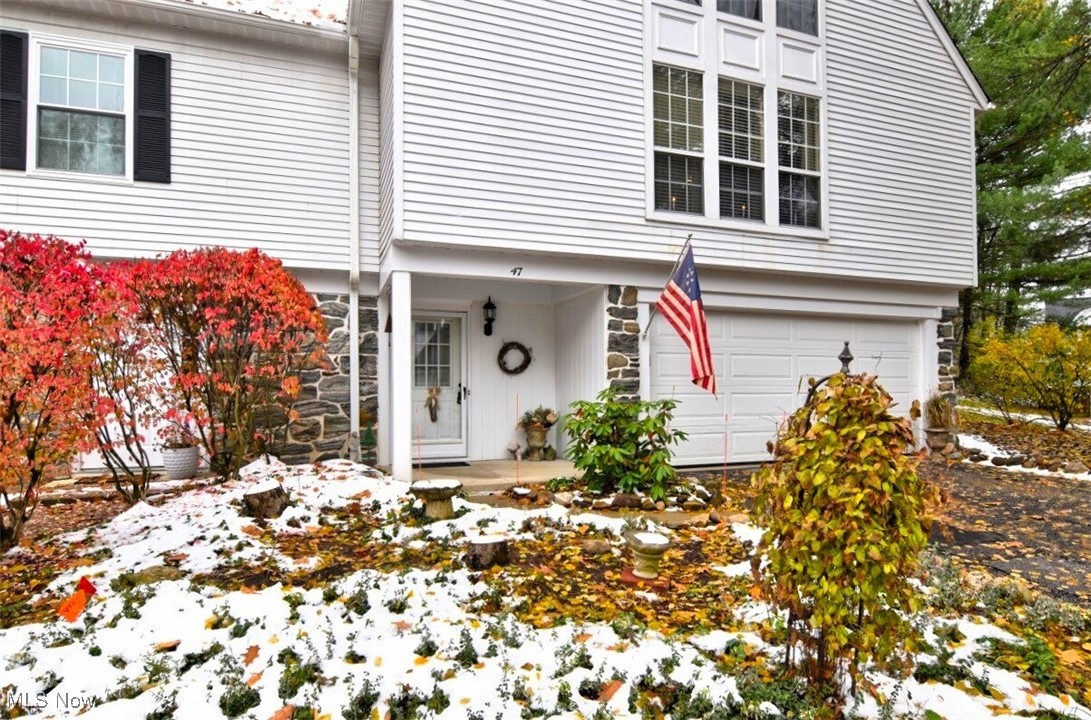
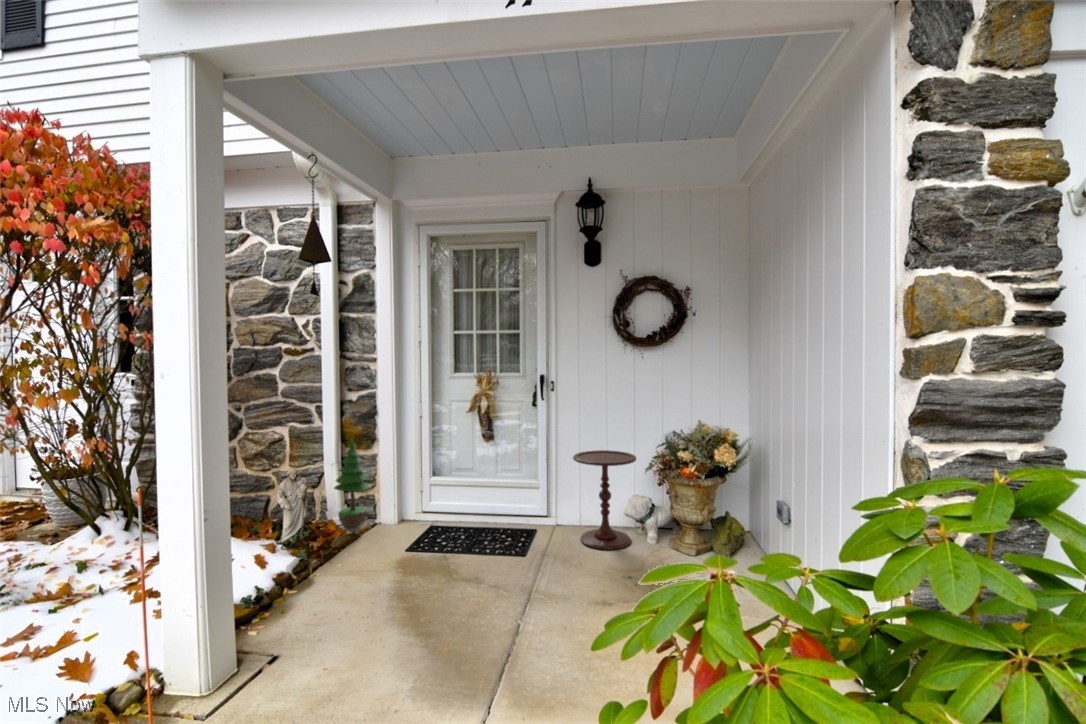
side table: none [483,423,512,465] -> present [573,450,636,549]

